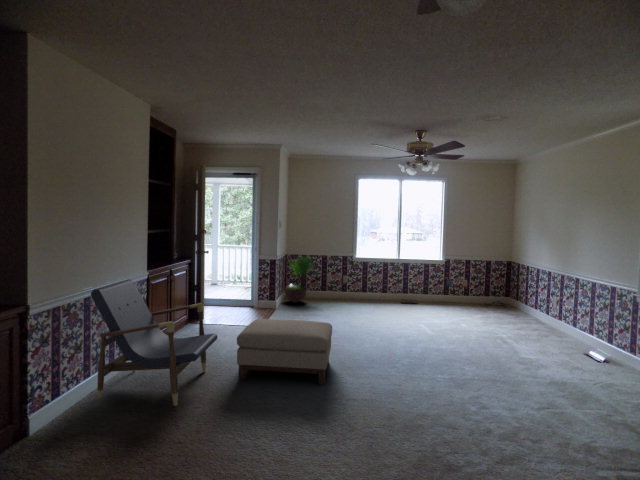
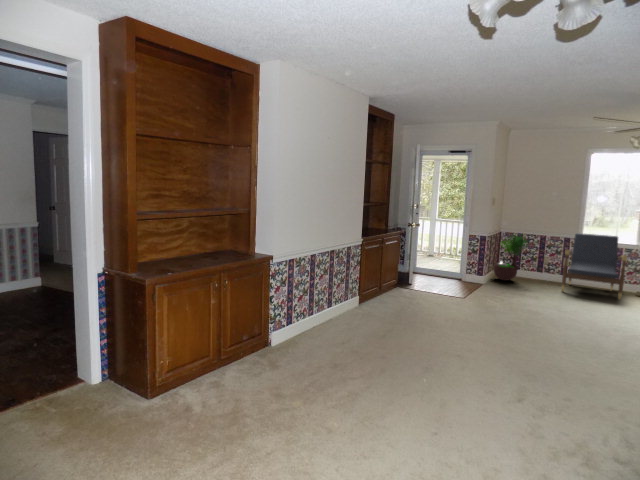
lounge chair: present [91,279,217,406] -> present [562,233,627,299]
ottoman: present [237,319,332,385] -> none [425,290,525,359]

